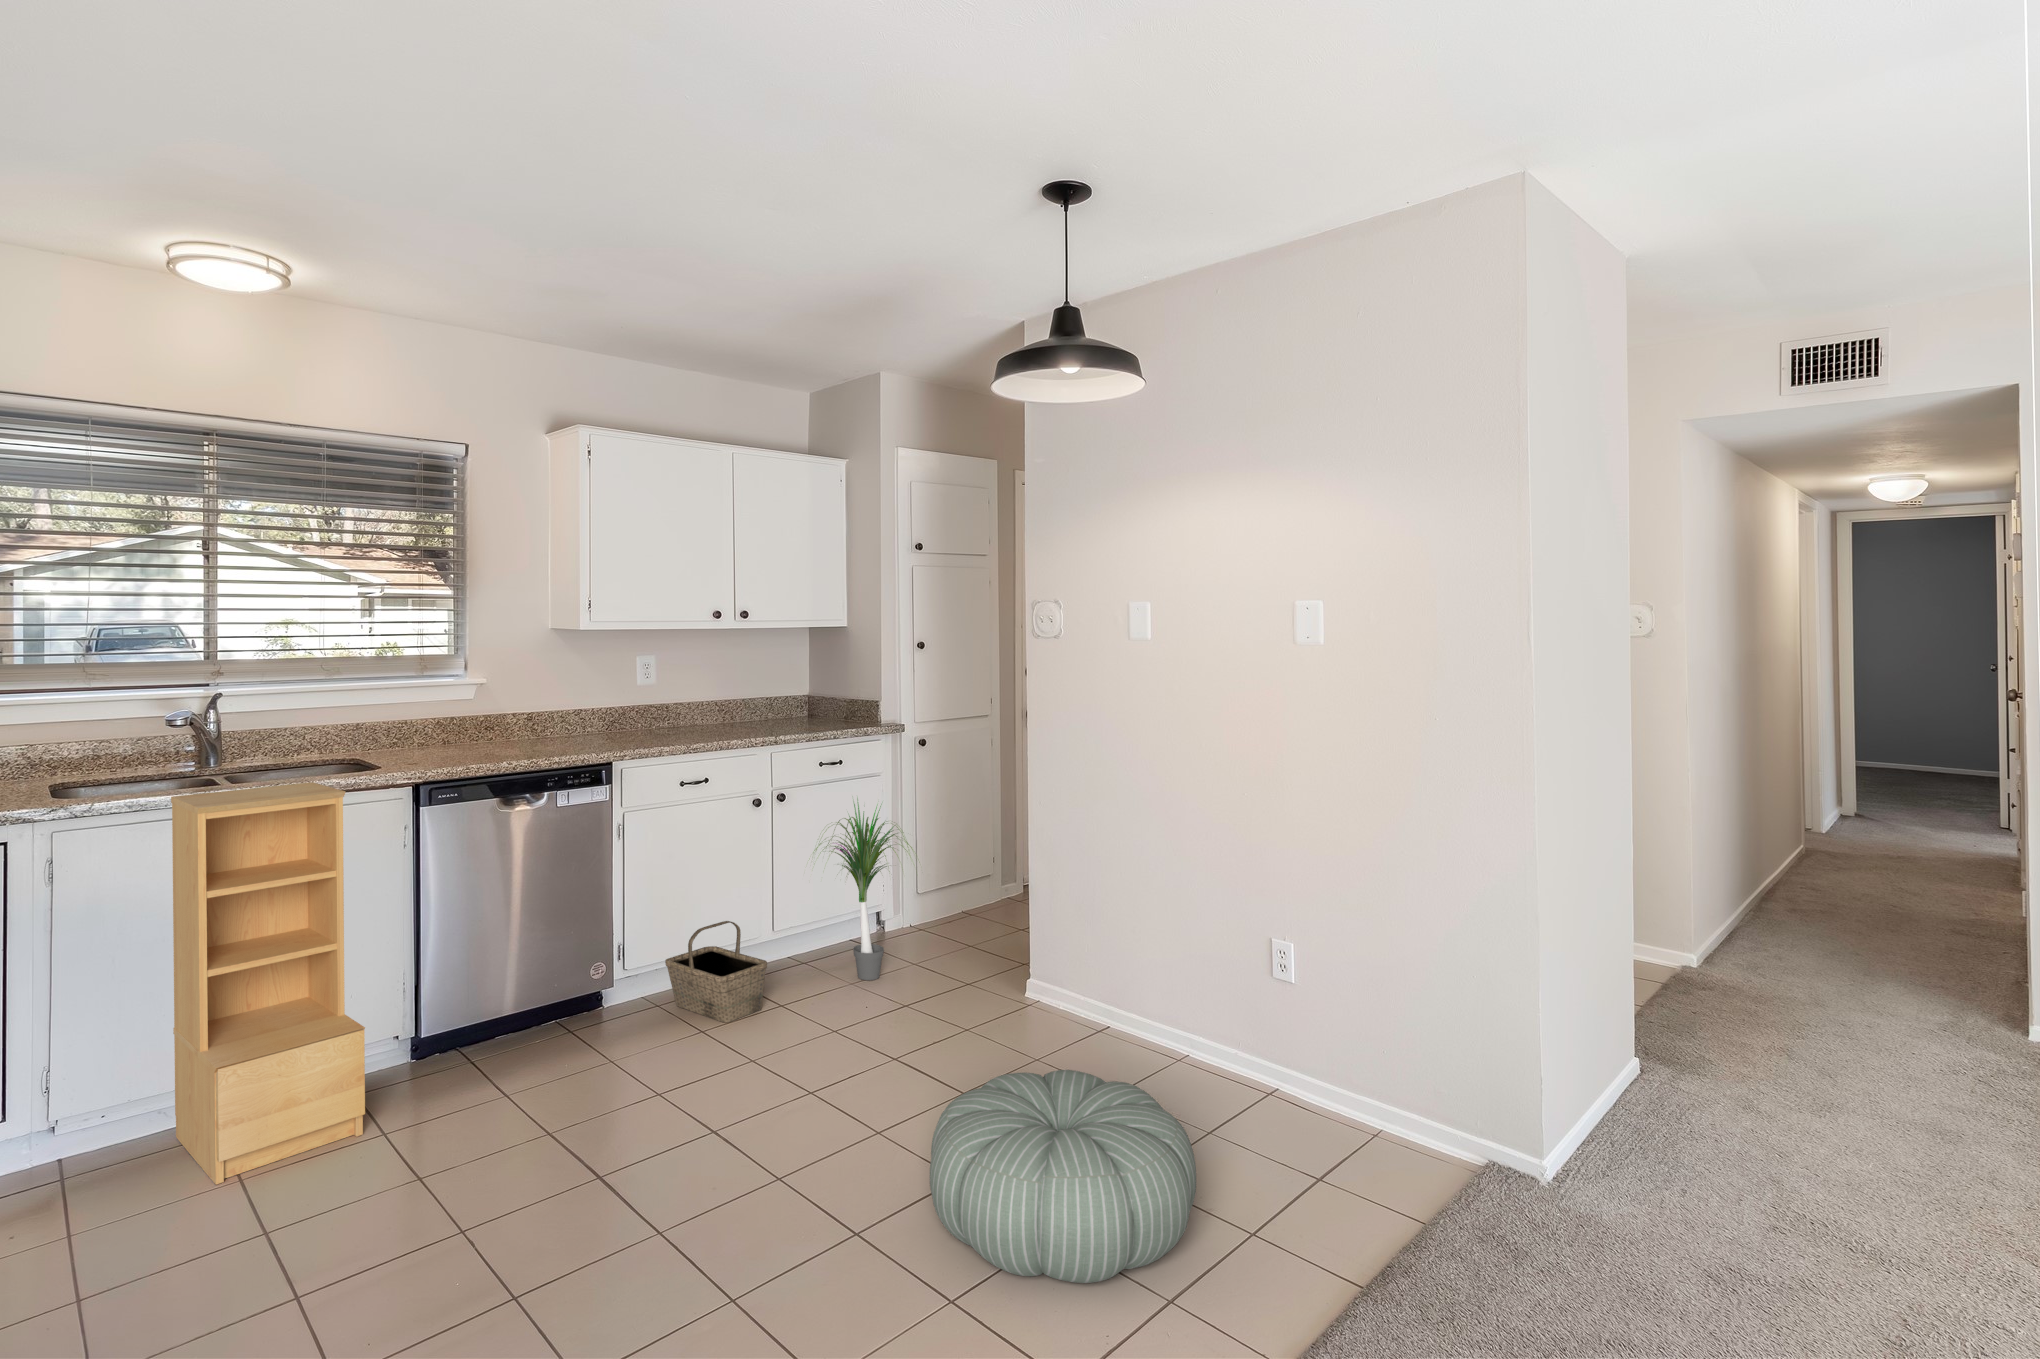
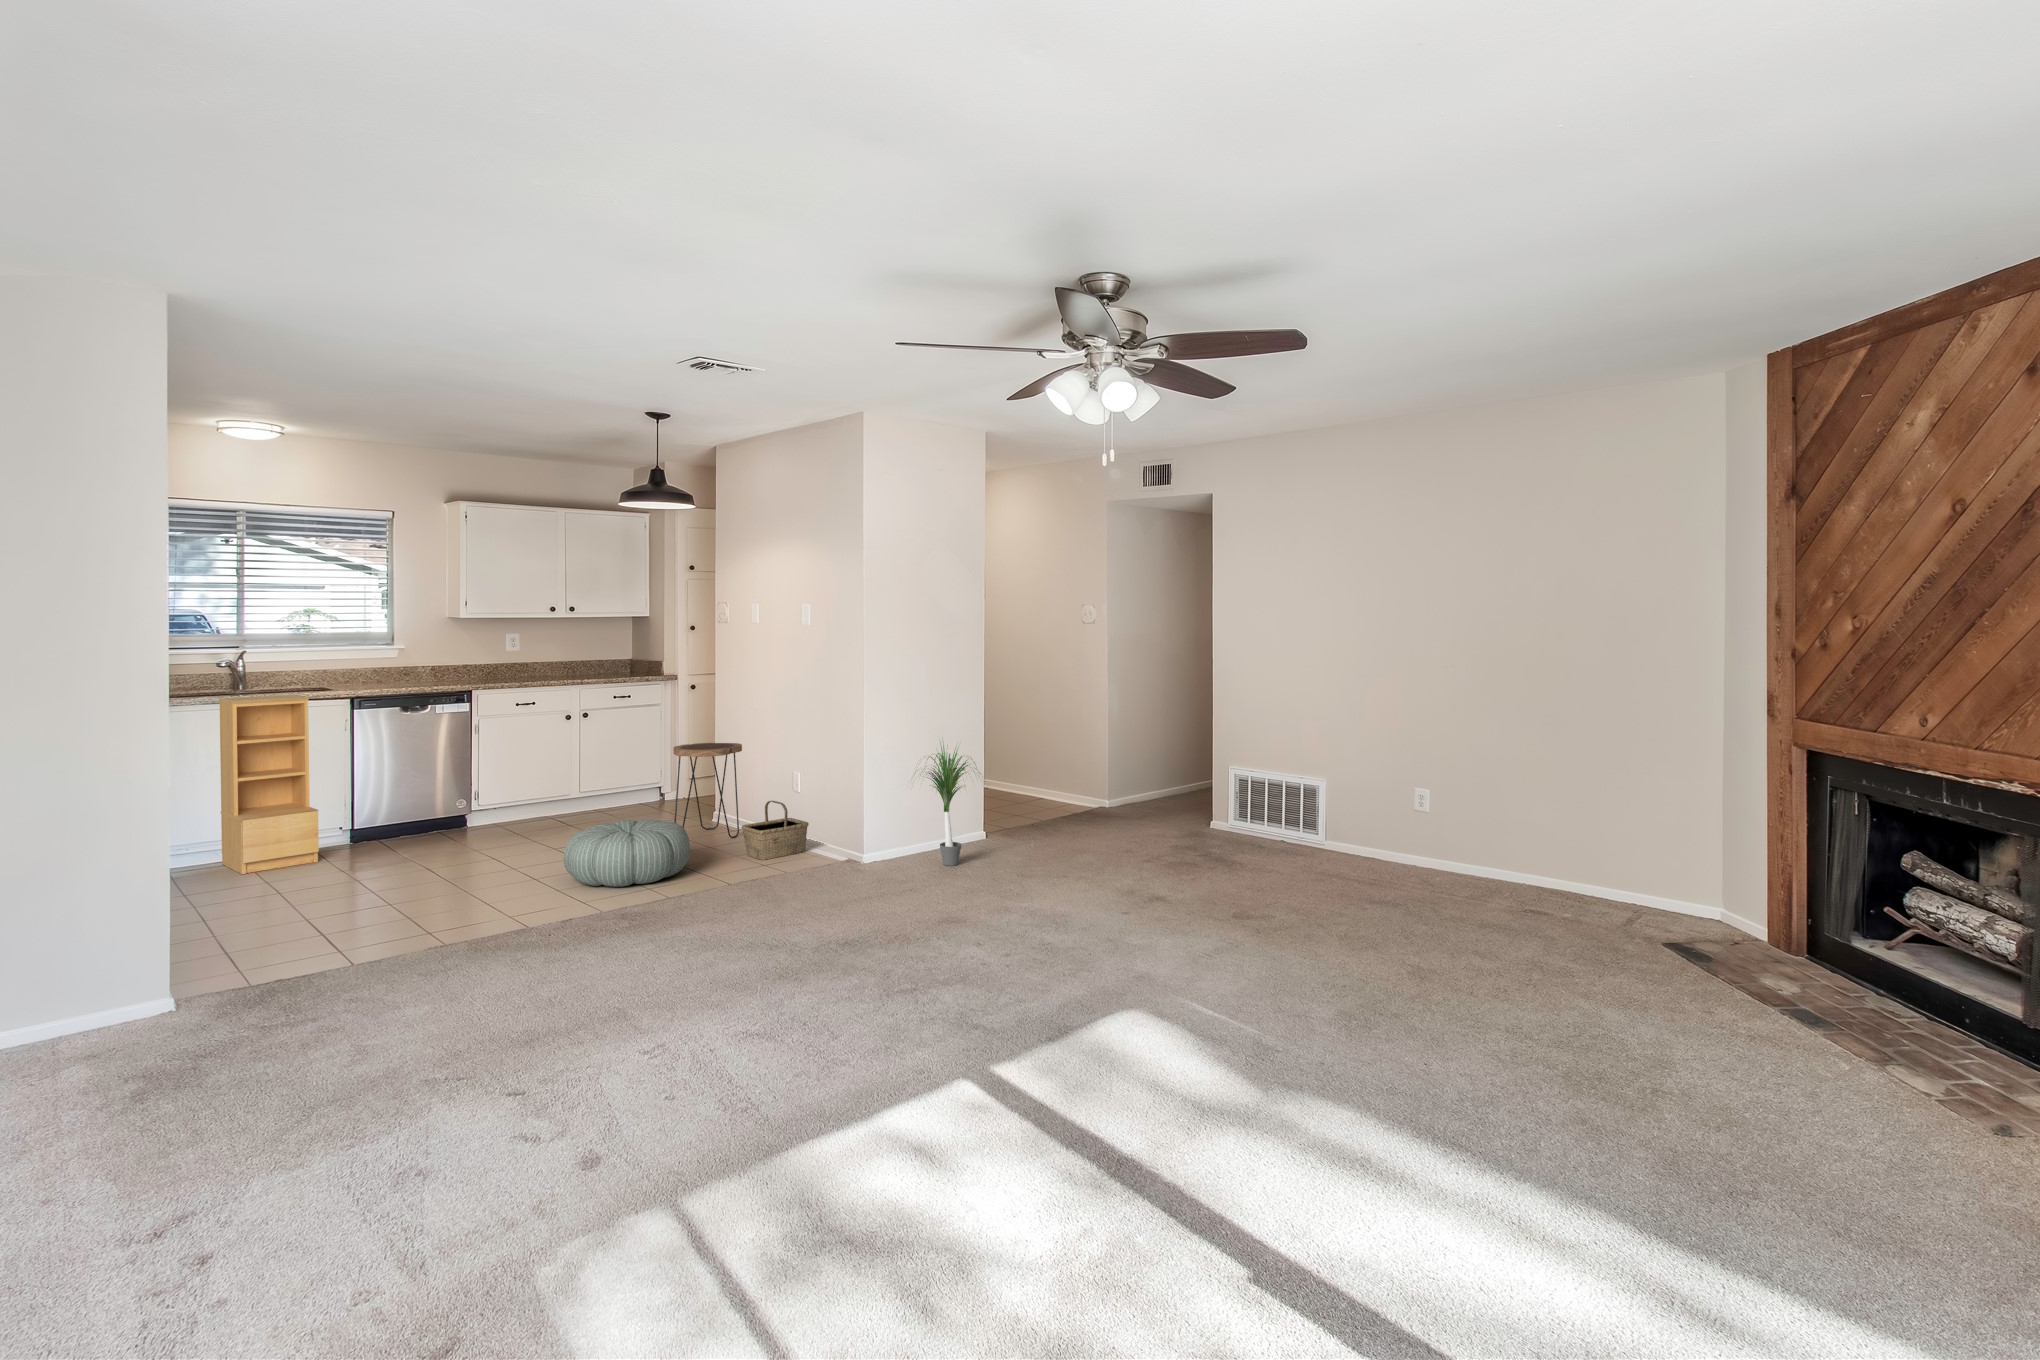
potted plant: present [813,798,913,980] -> present [914,744,979,866]
side table: none [1005,863,1128,1068] -> present [673,743,742,838]
basket: present [665,921,767,1022] -> present [742,801,809,860]

